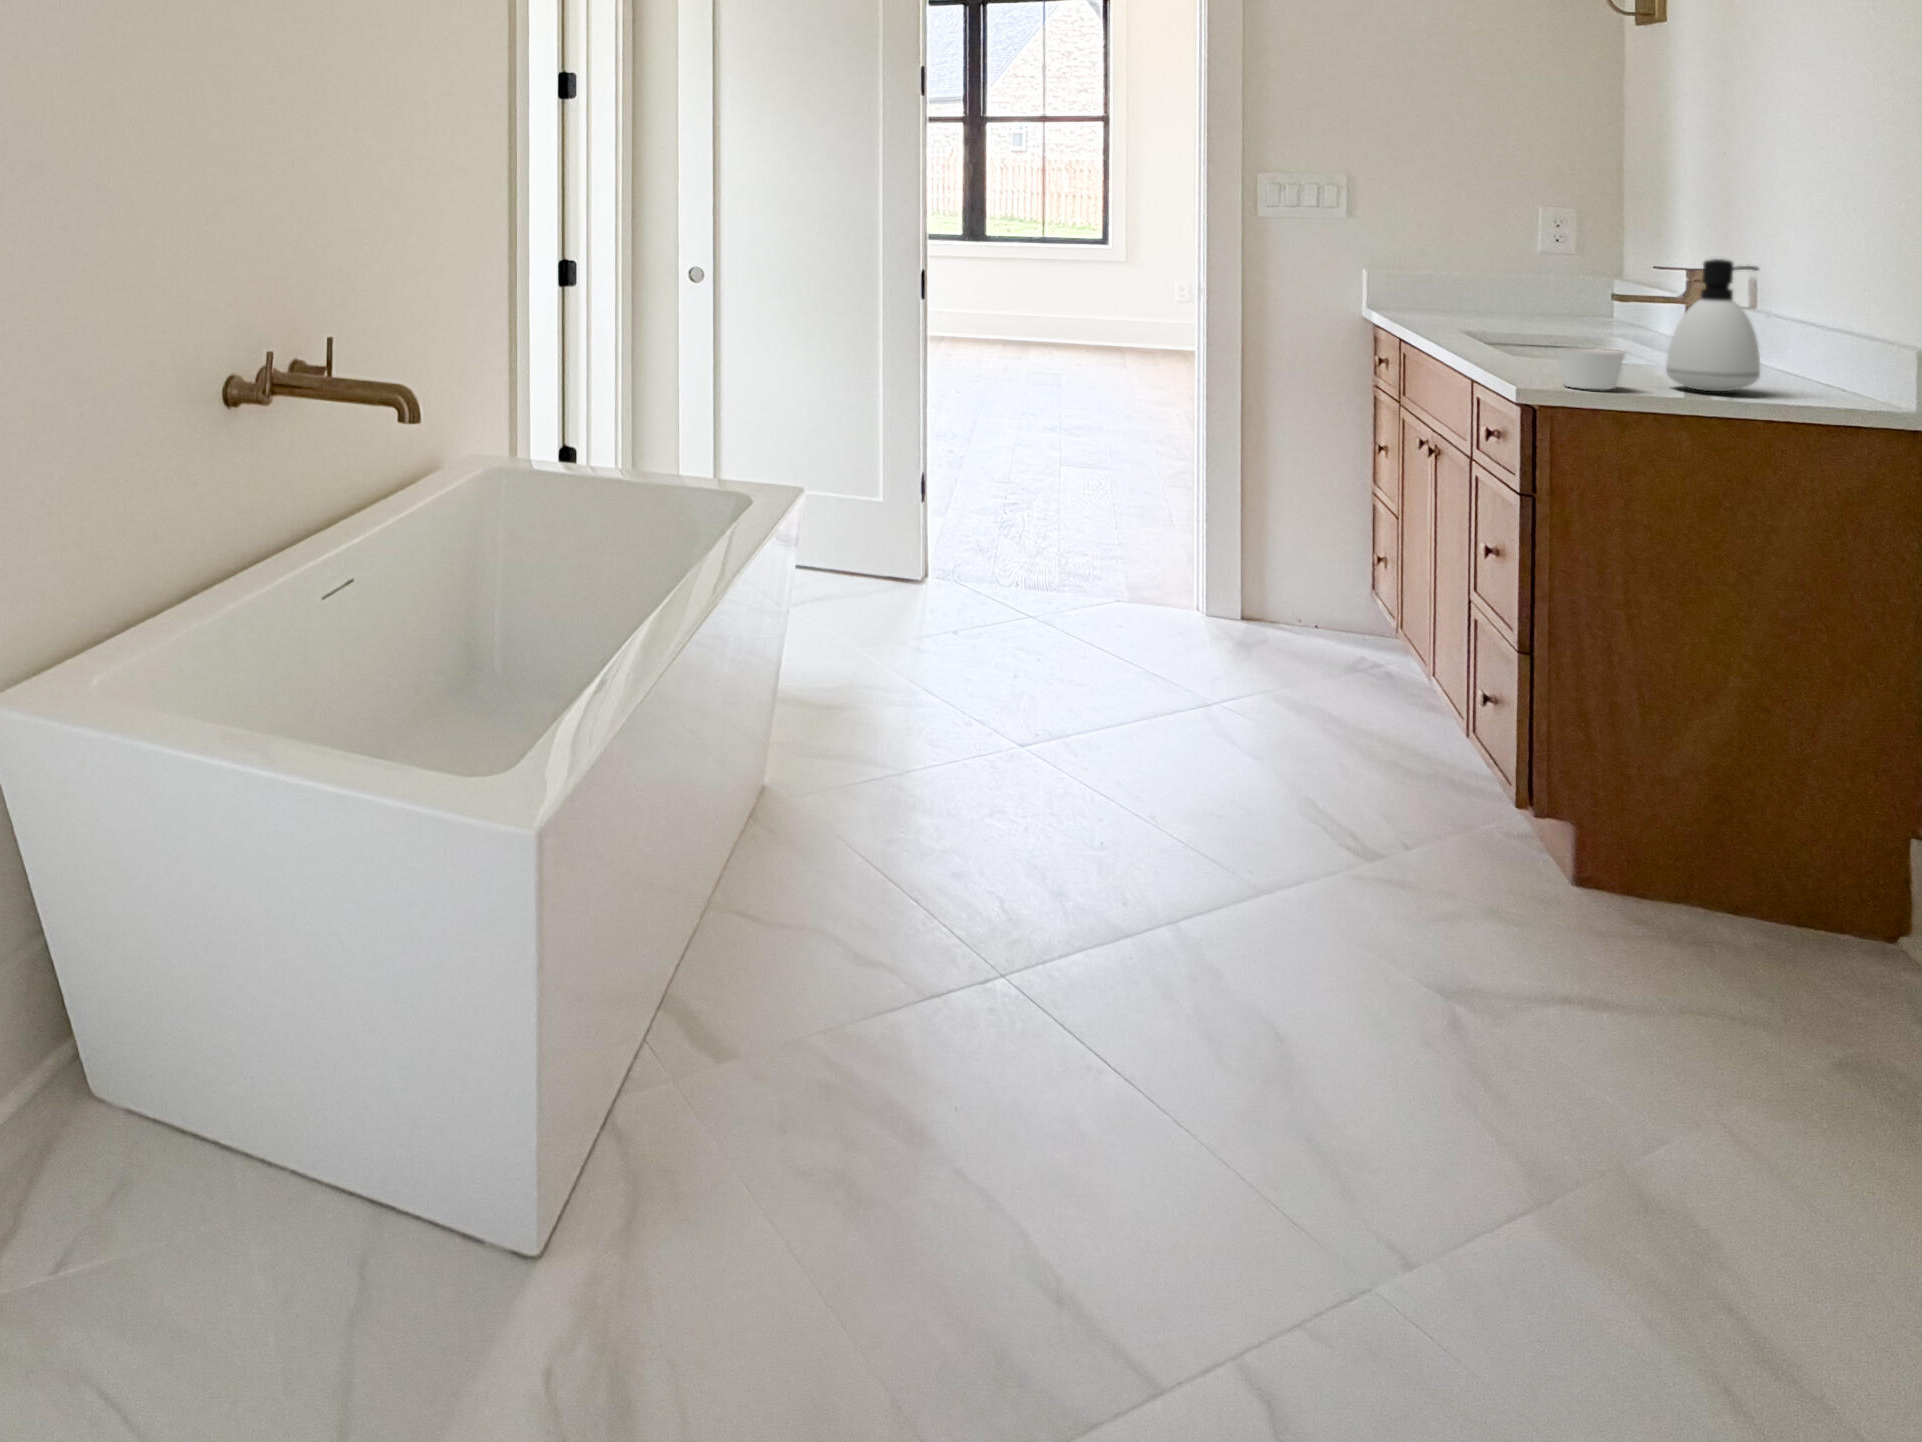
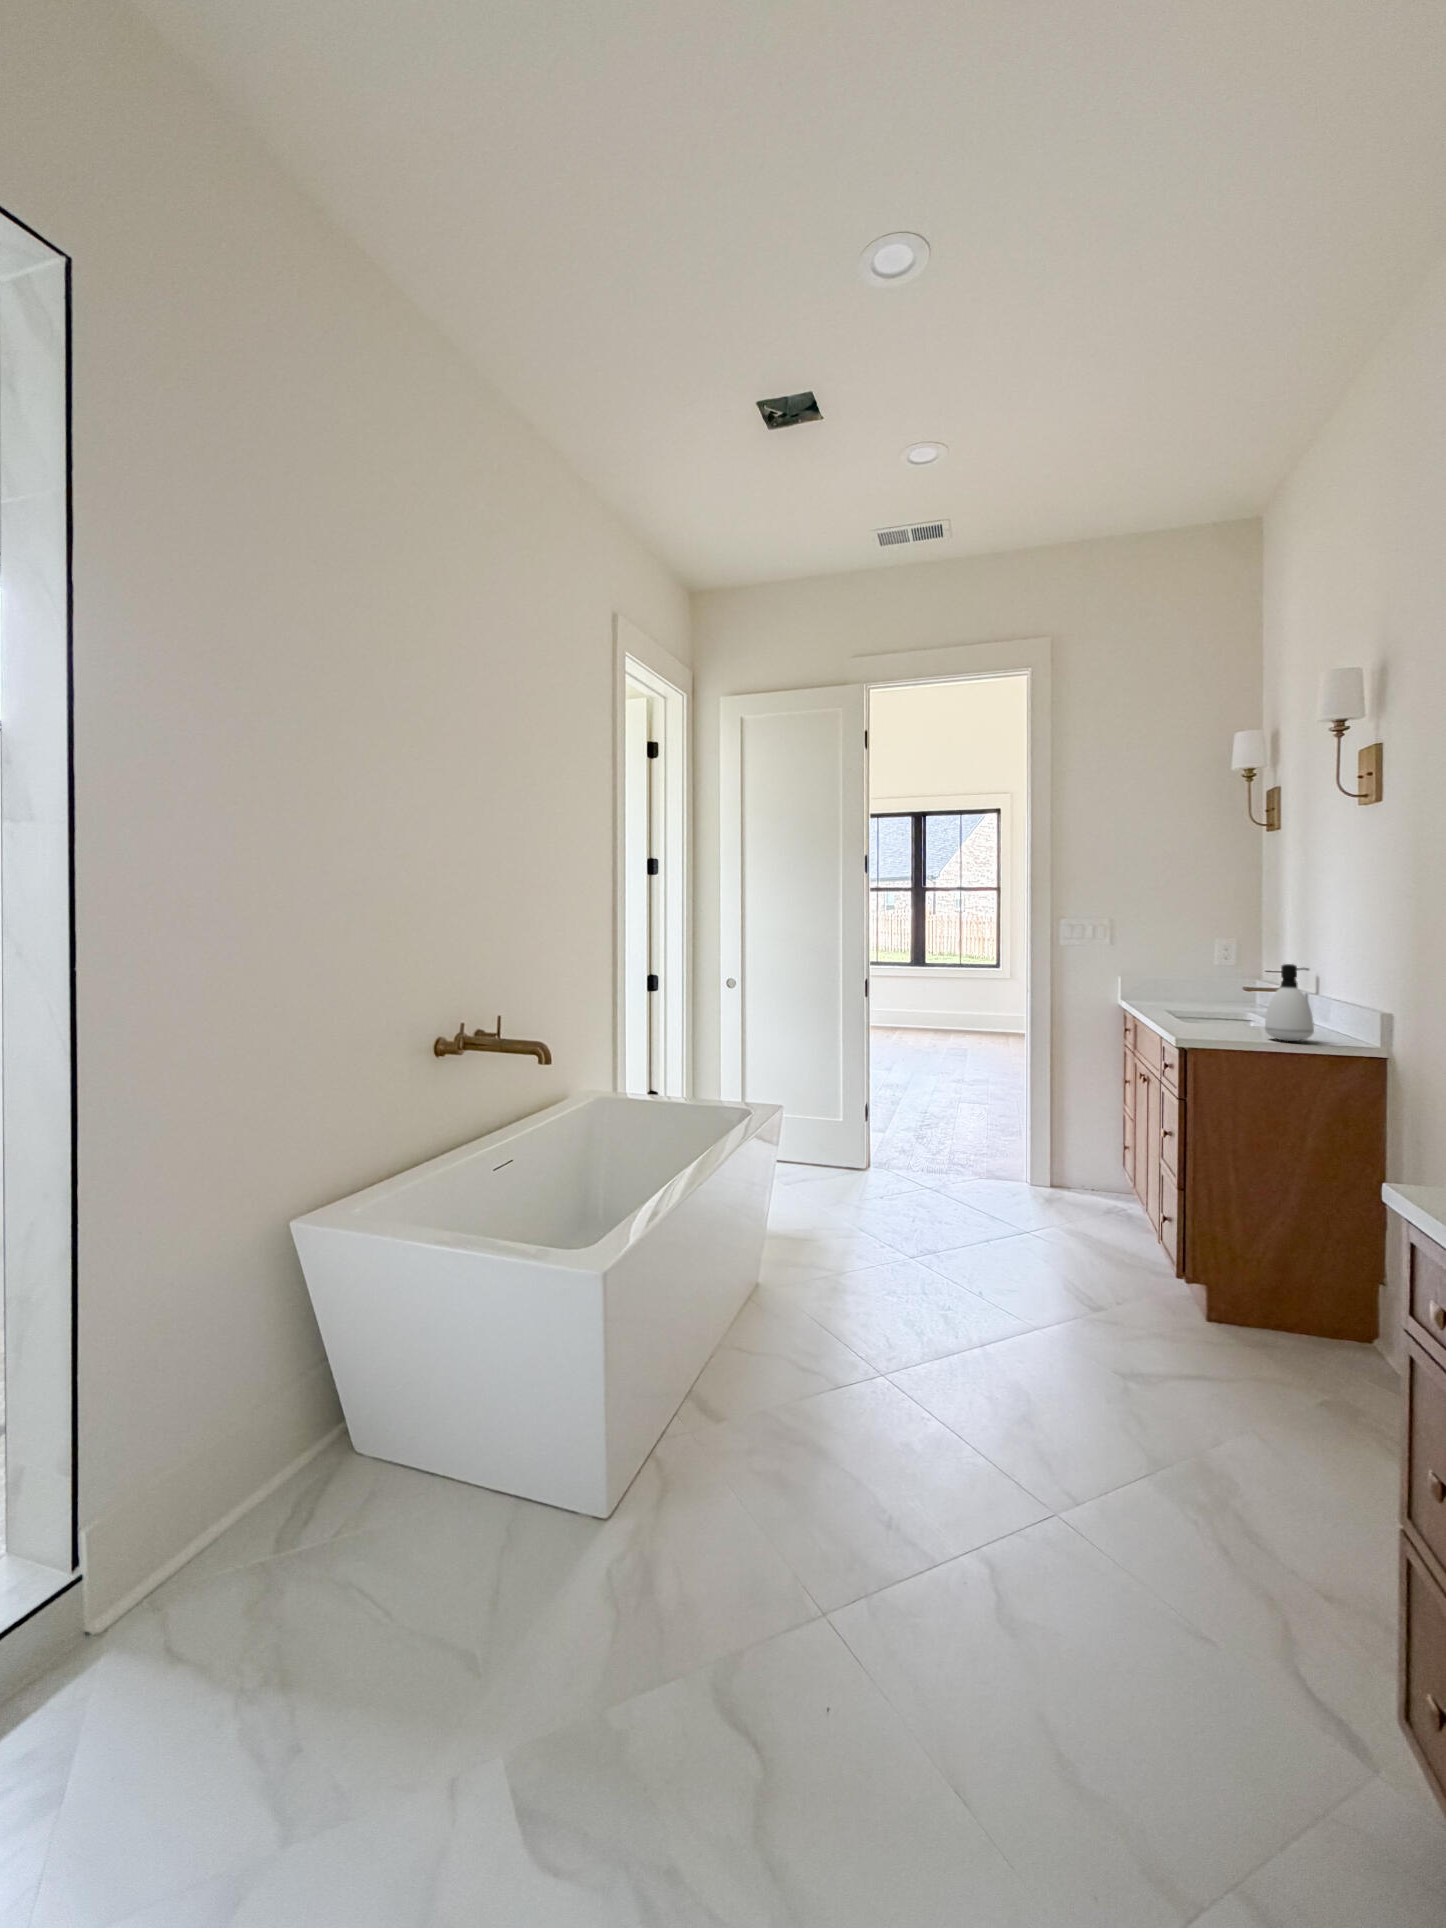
candle: present [1558,348,1625,390] -> none [1205,1015,1241,1039]

